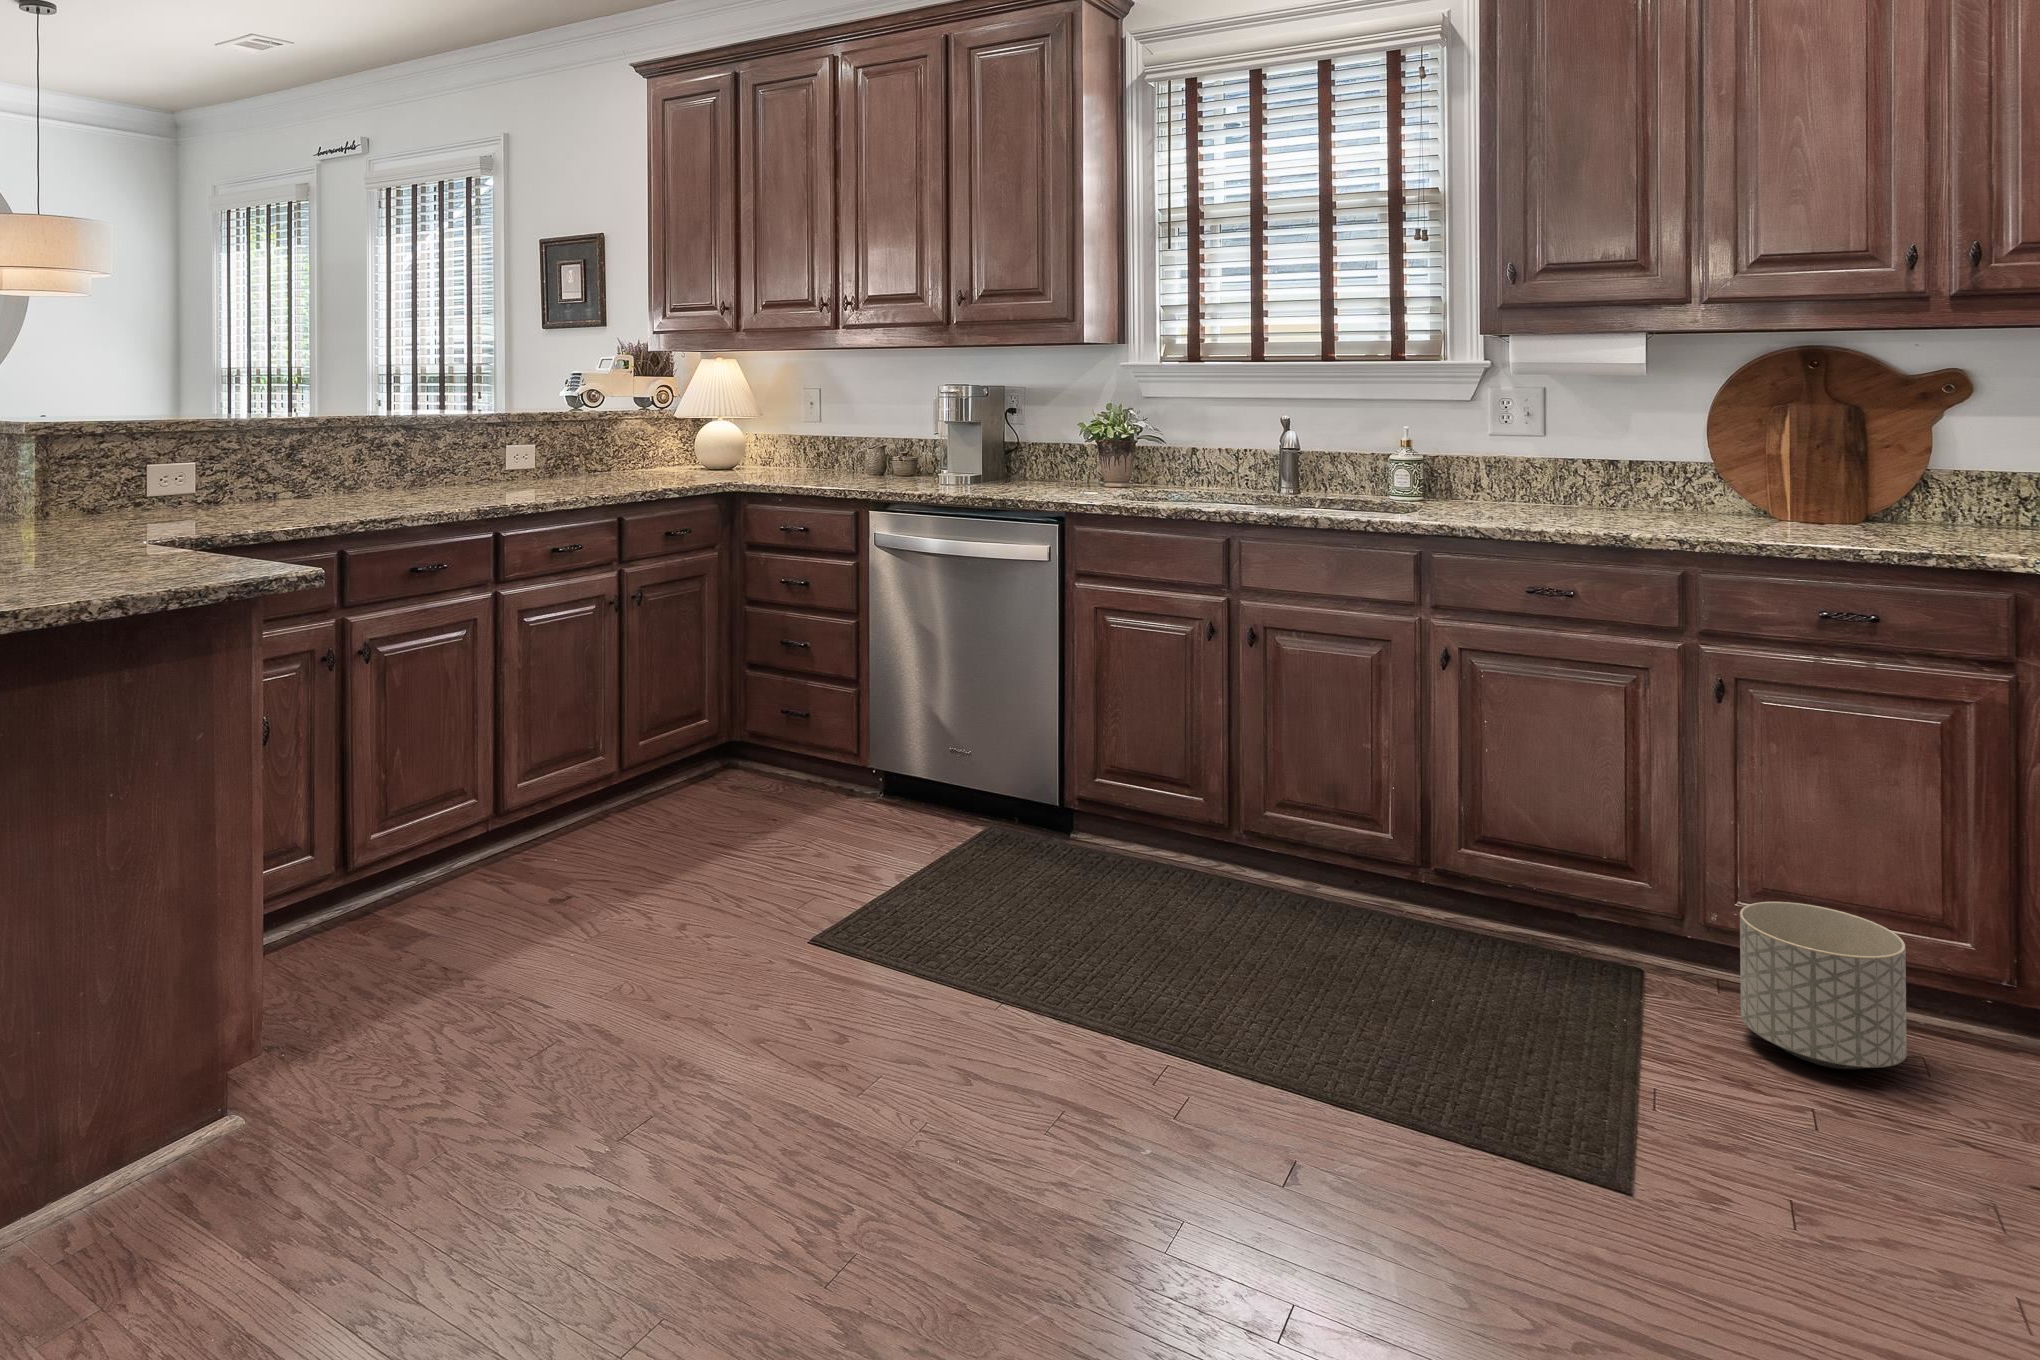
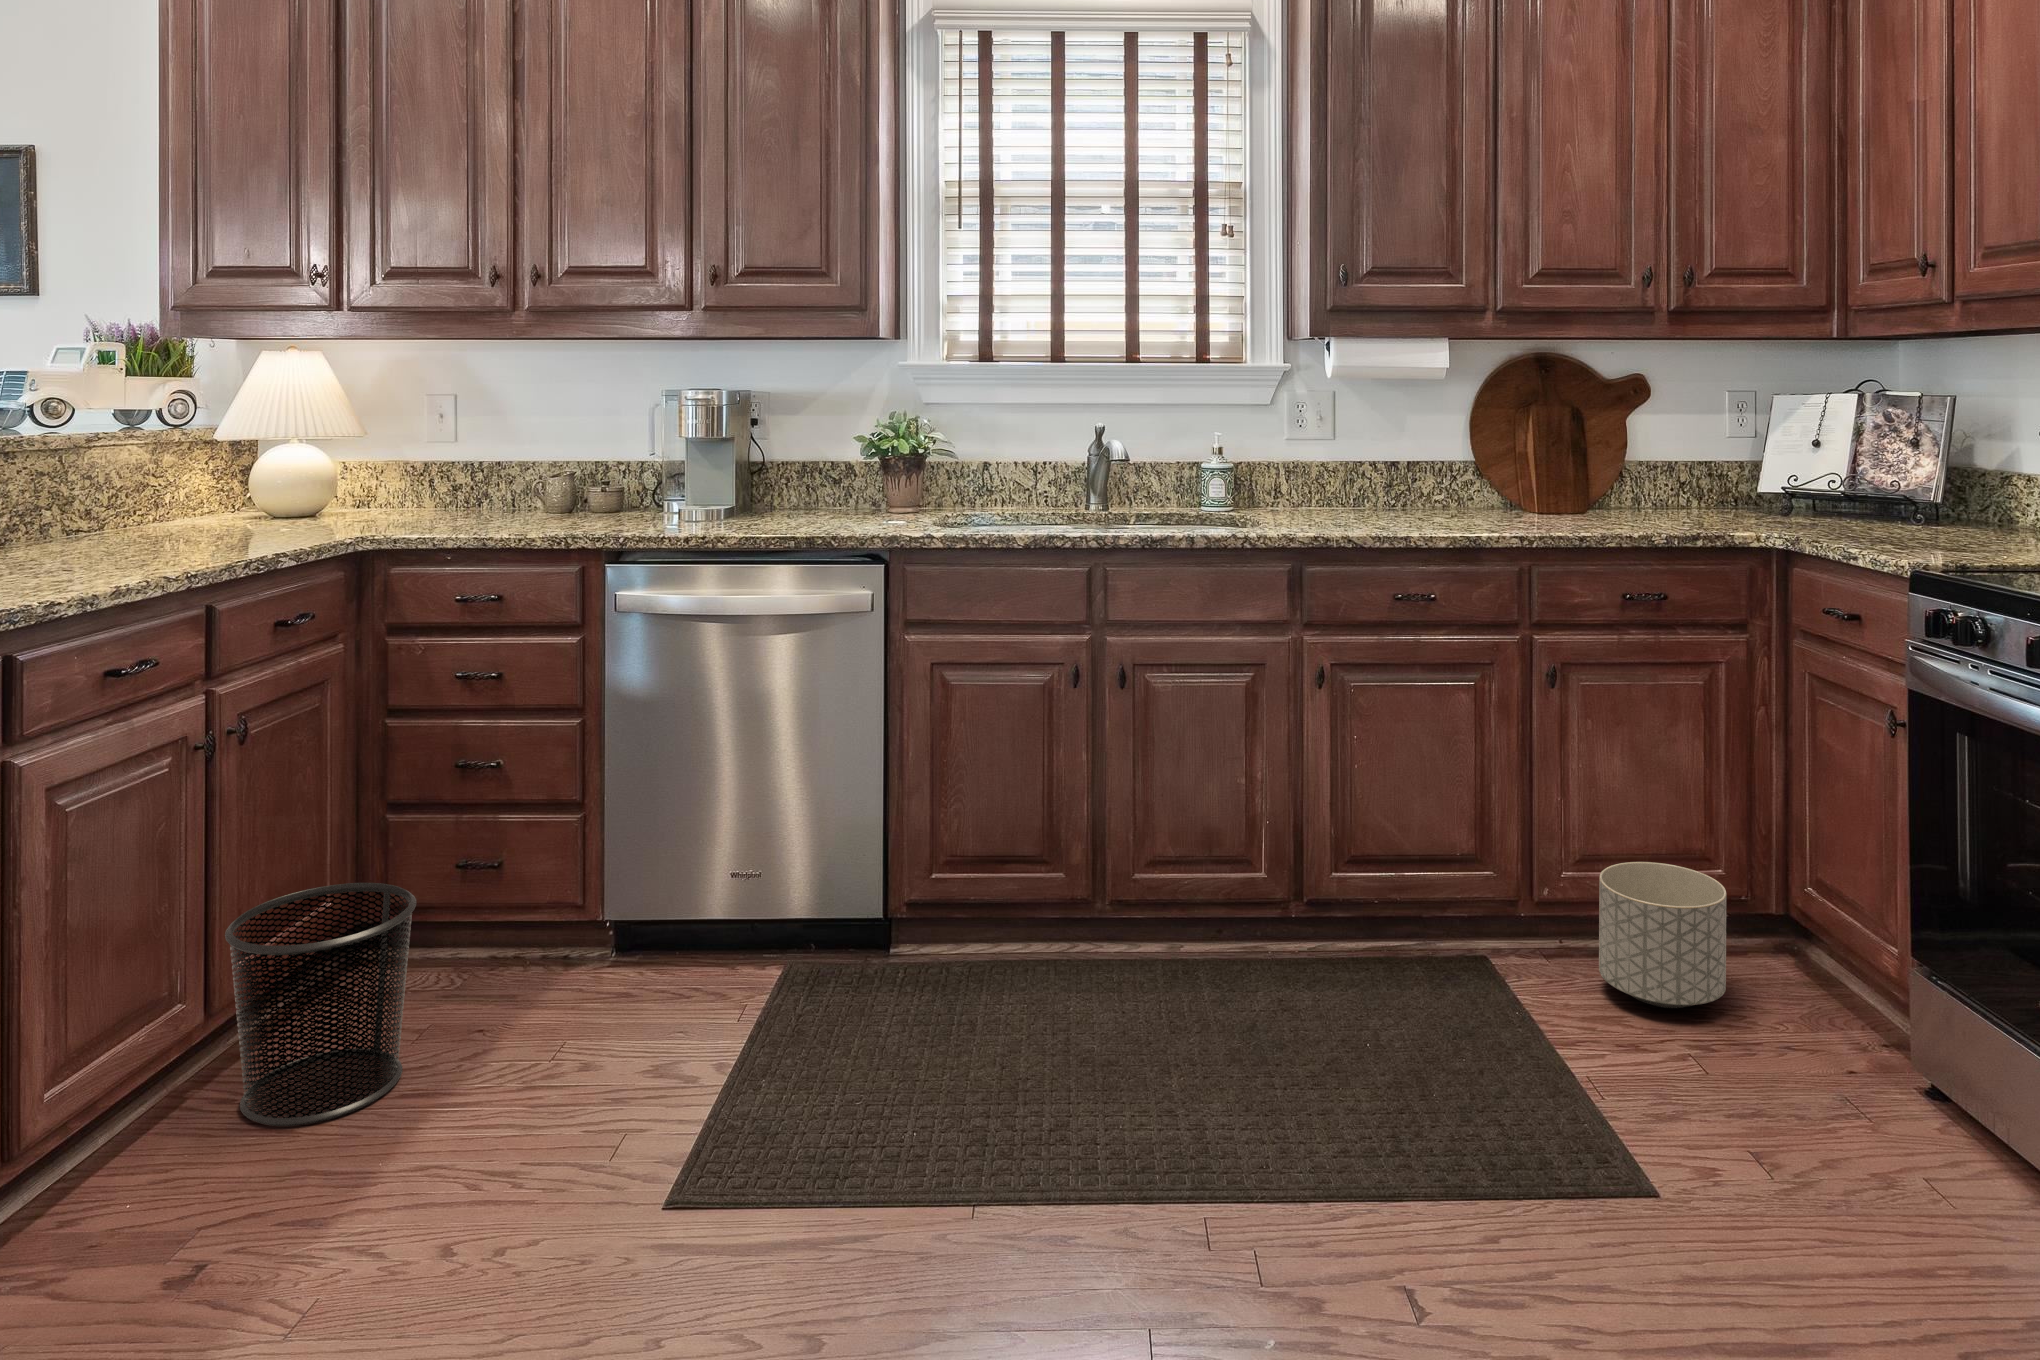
trash can: none [616,706,723,849] -> present [225,883,416,1126]

